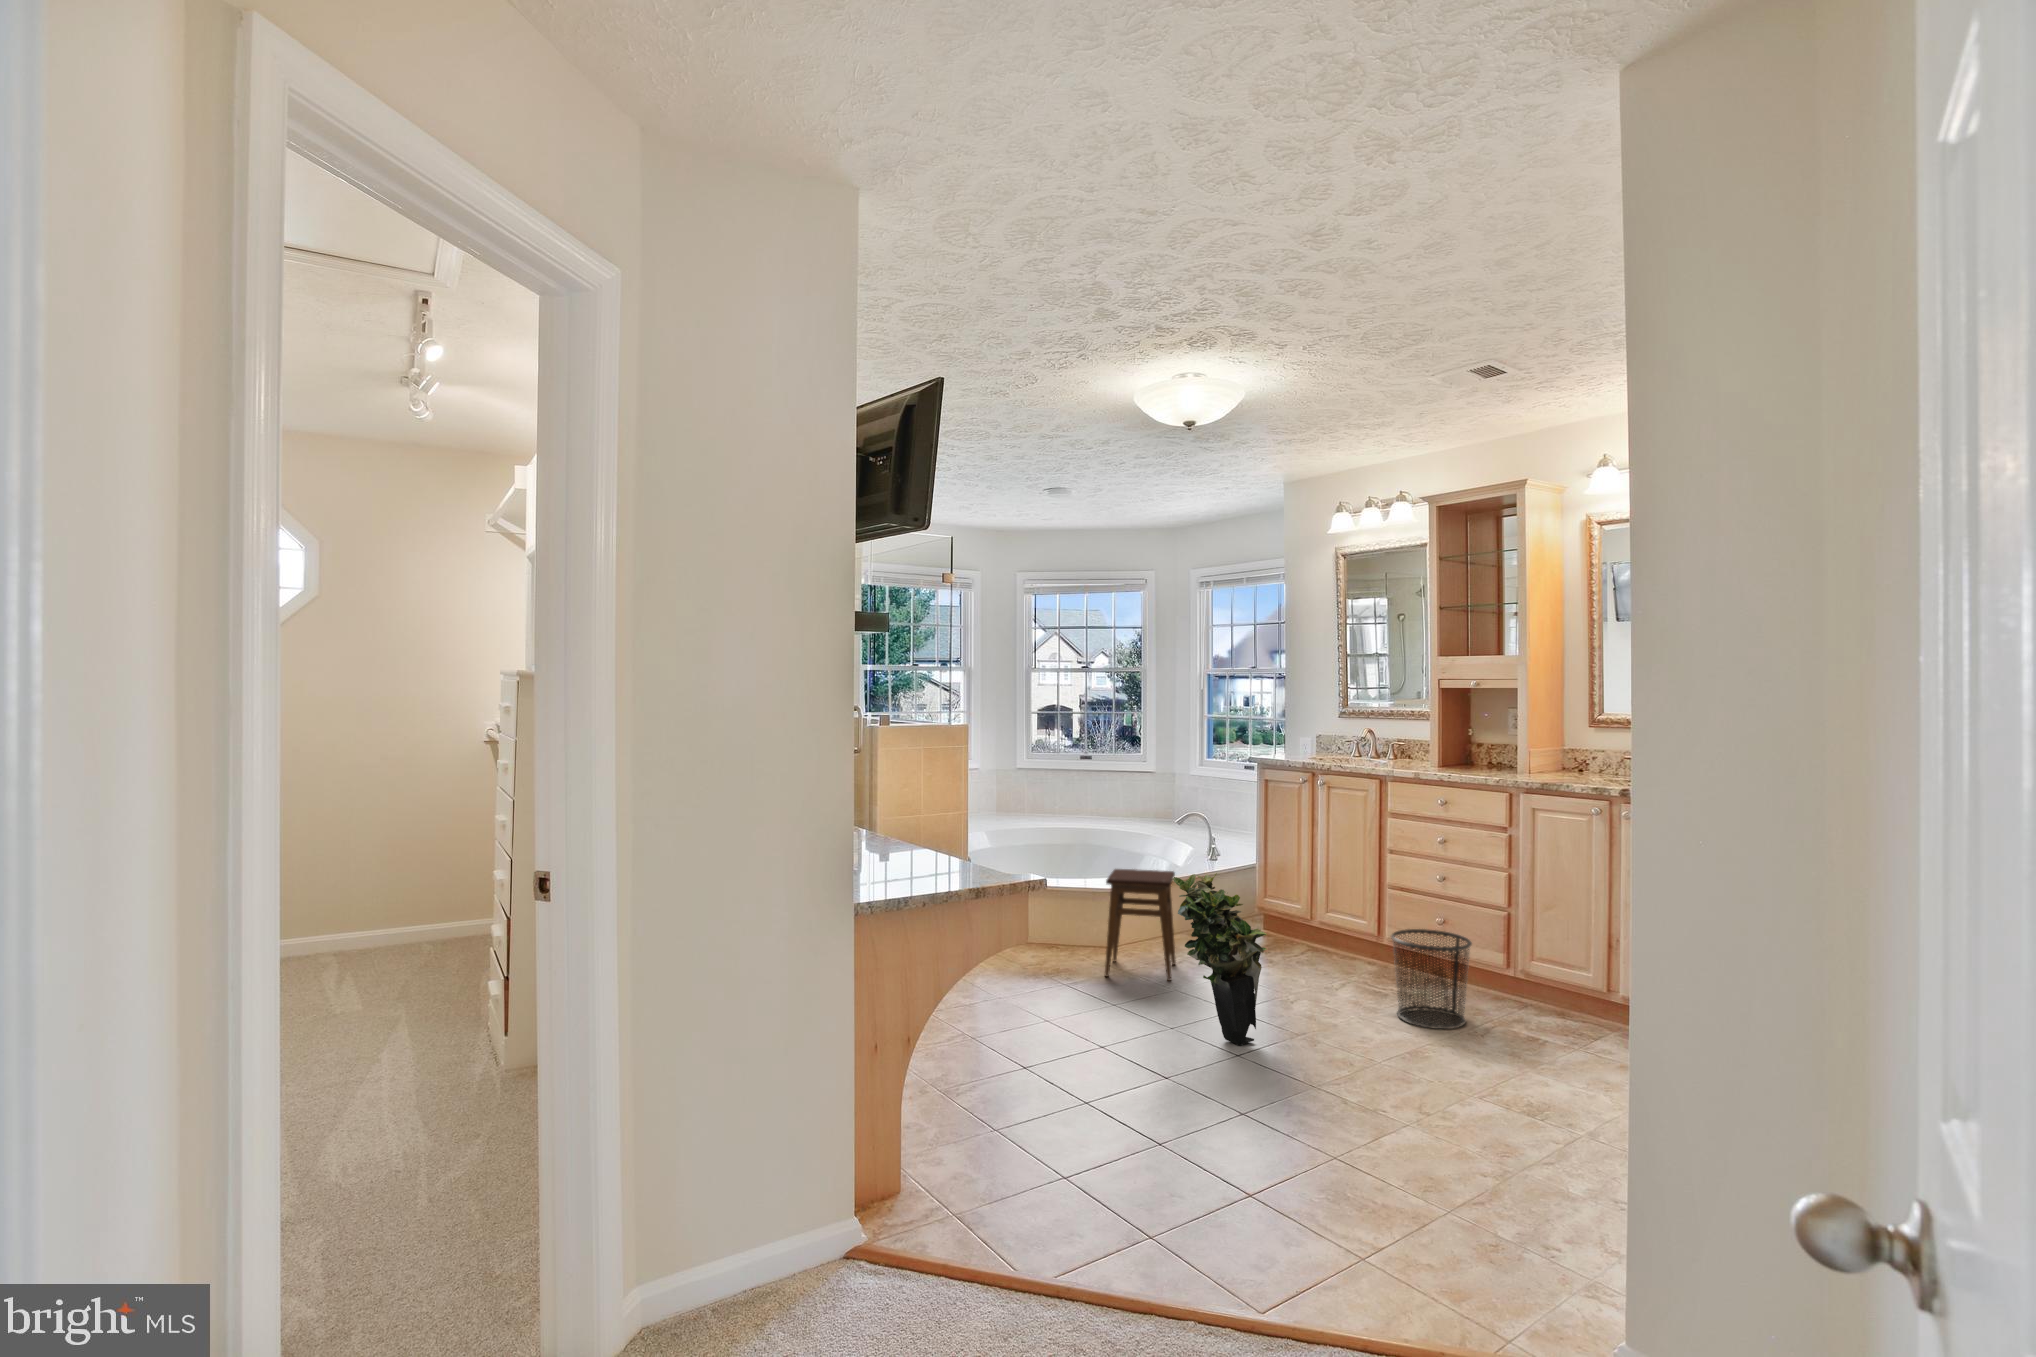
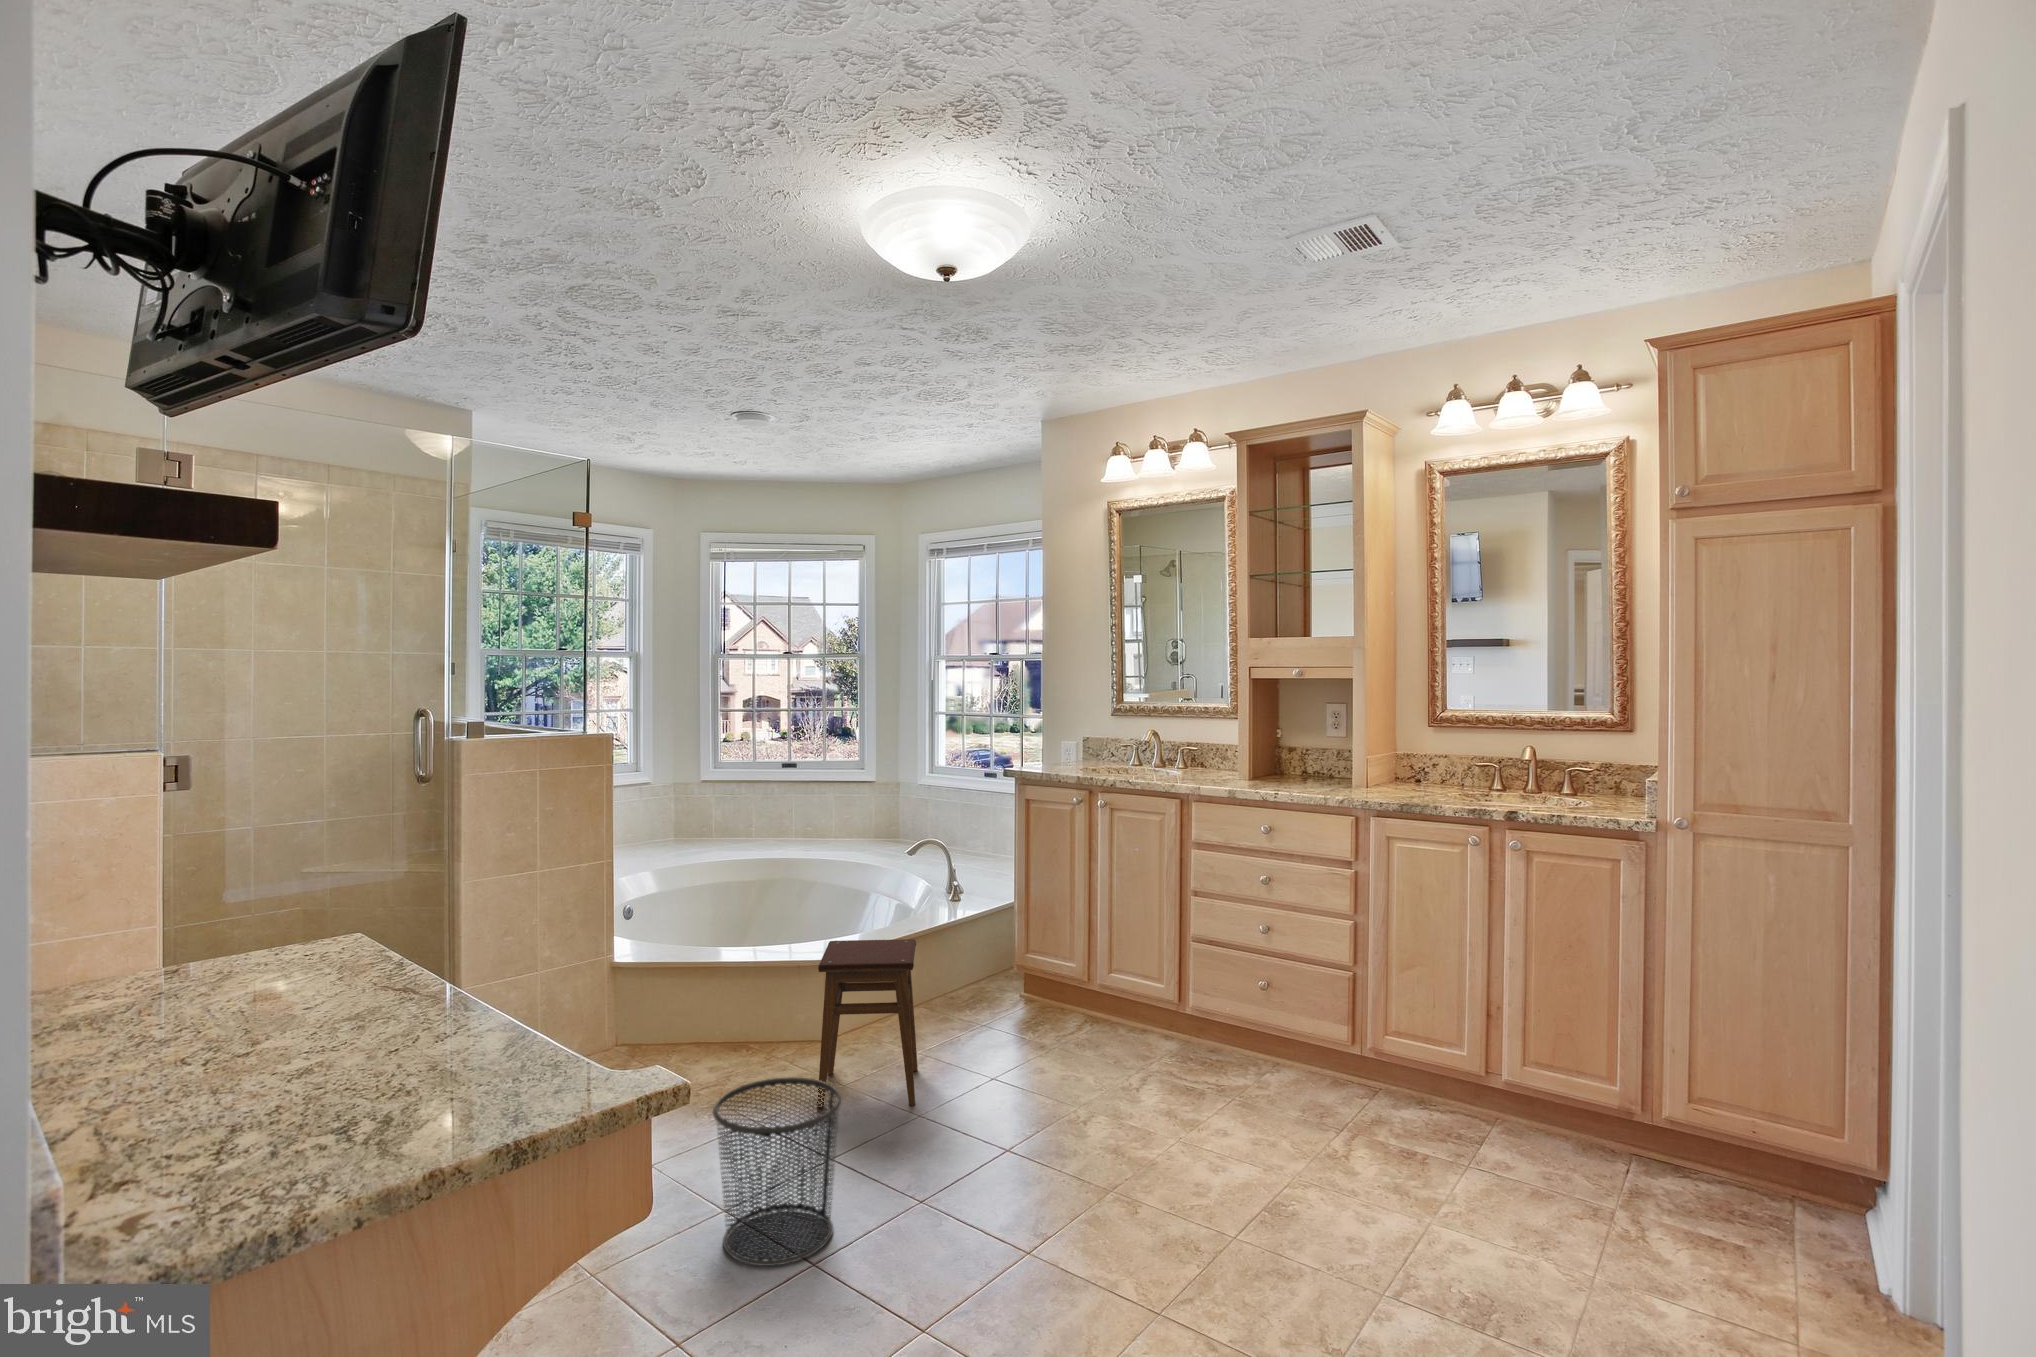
potted plant: present [1173,873,1267,1046] -> none [927,963,1074,1240]
waste bin: present [1391,929,1472,1029] -> present [713,1077,842,1266]

